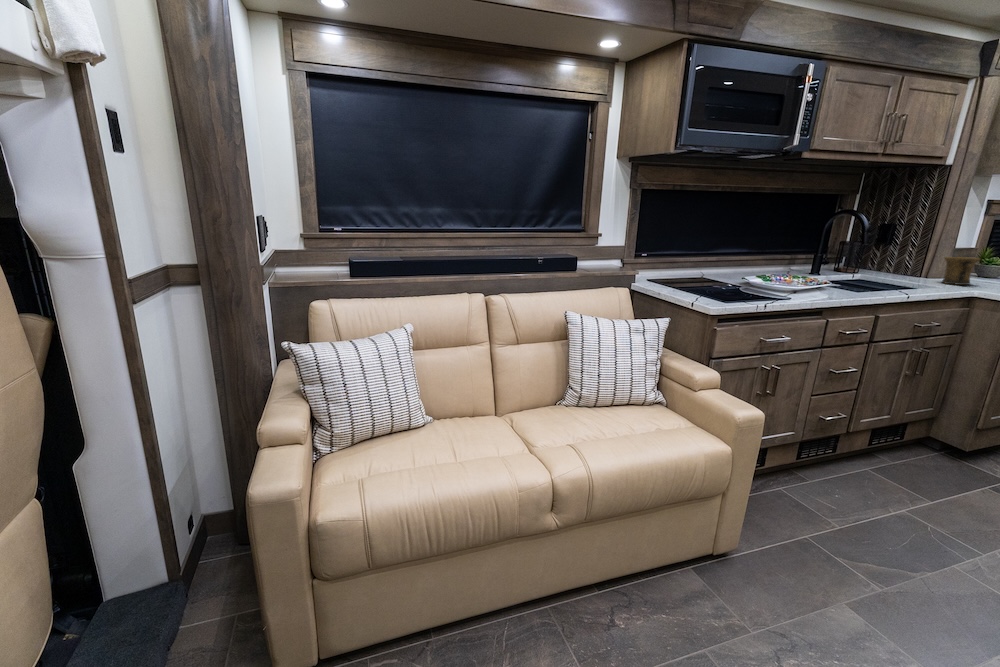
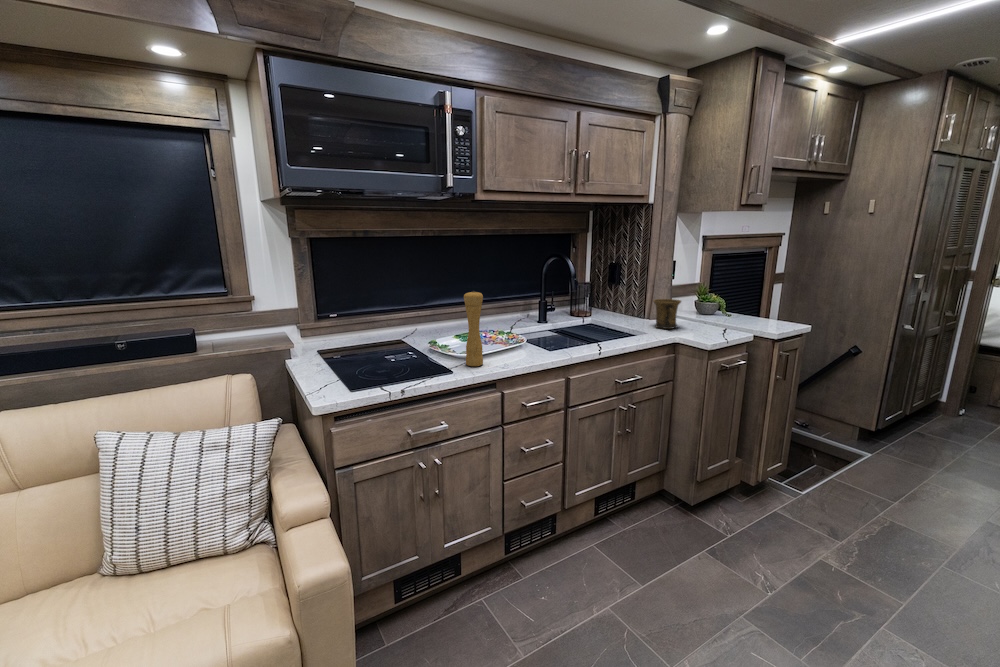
pepper mill: none [793,231,822,295] -> present [464,291,483,366]

